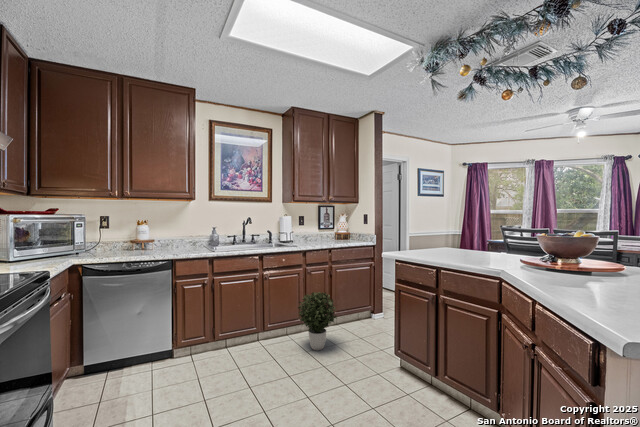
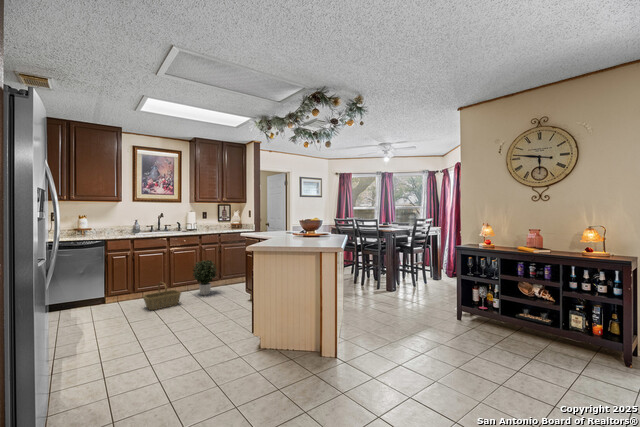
basket: none [228,333,290,389] -> present [143,282,181,310]

